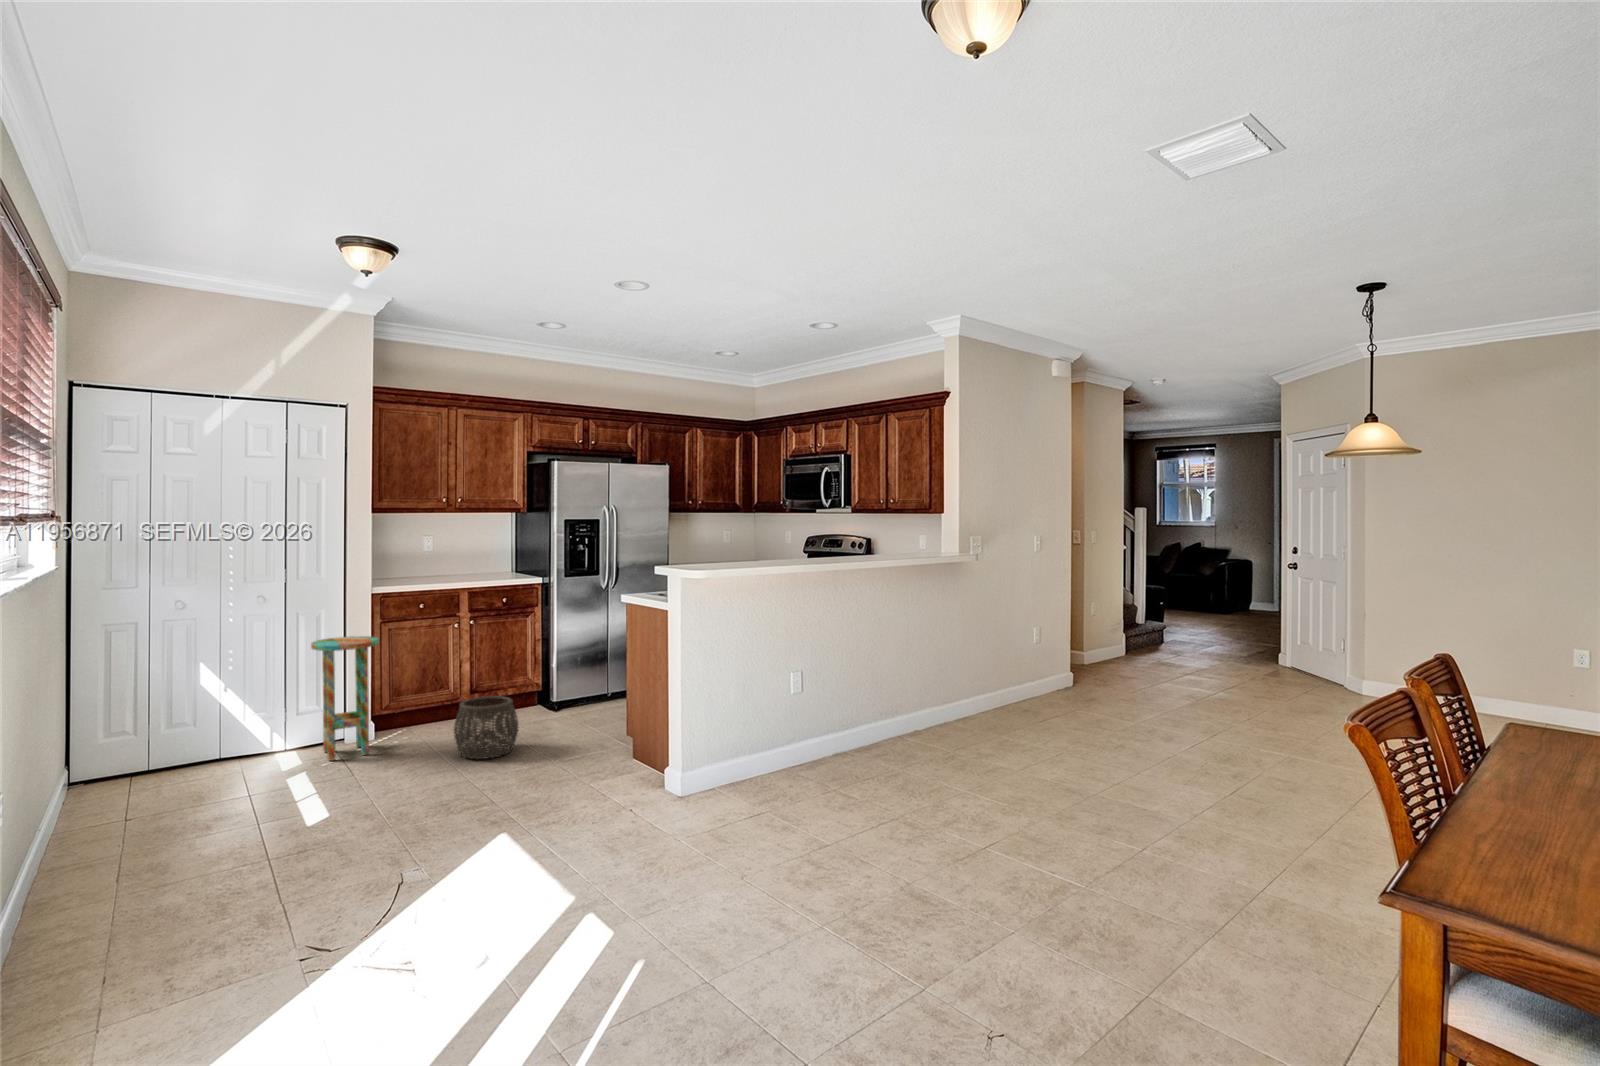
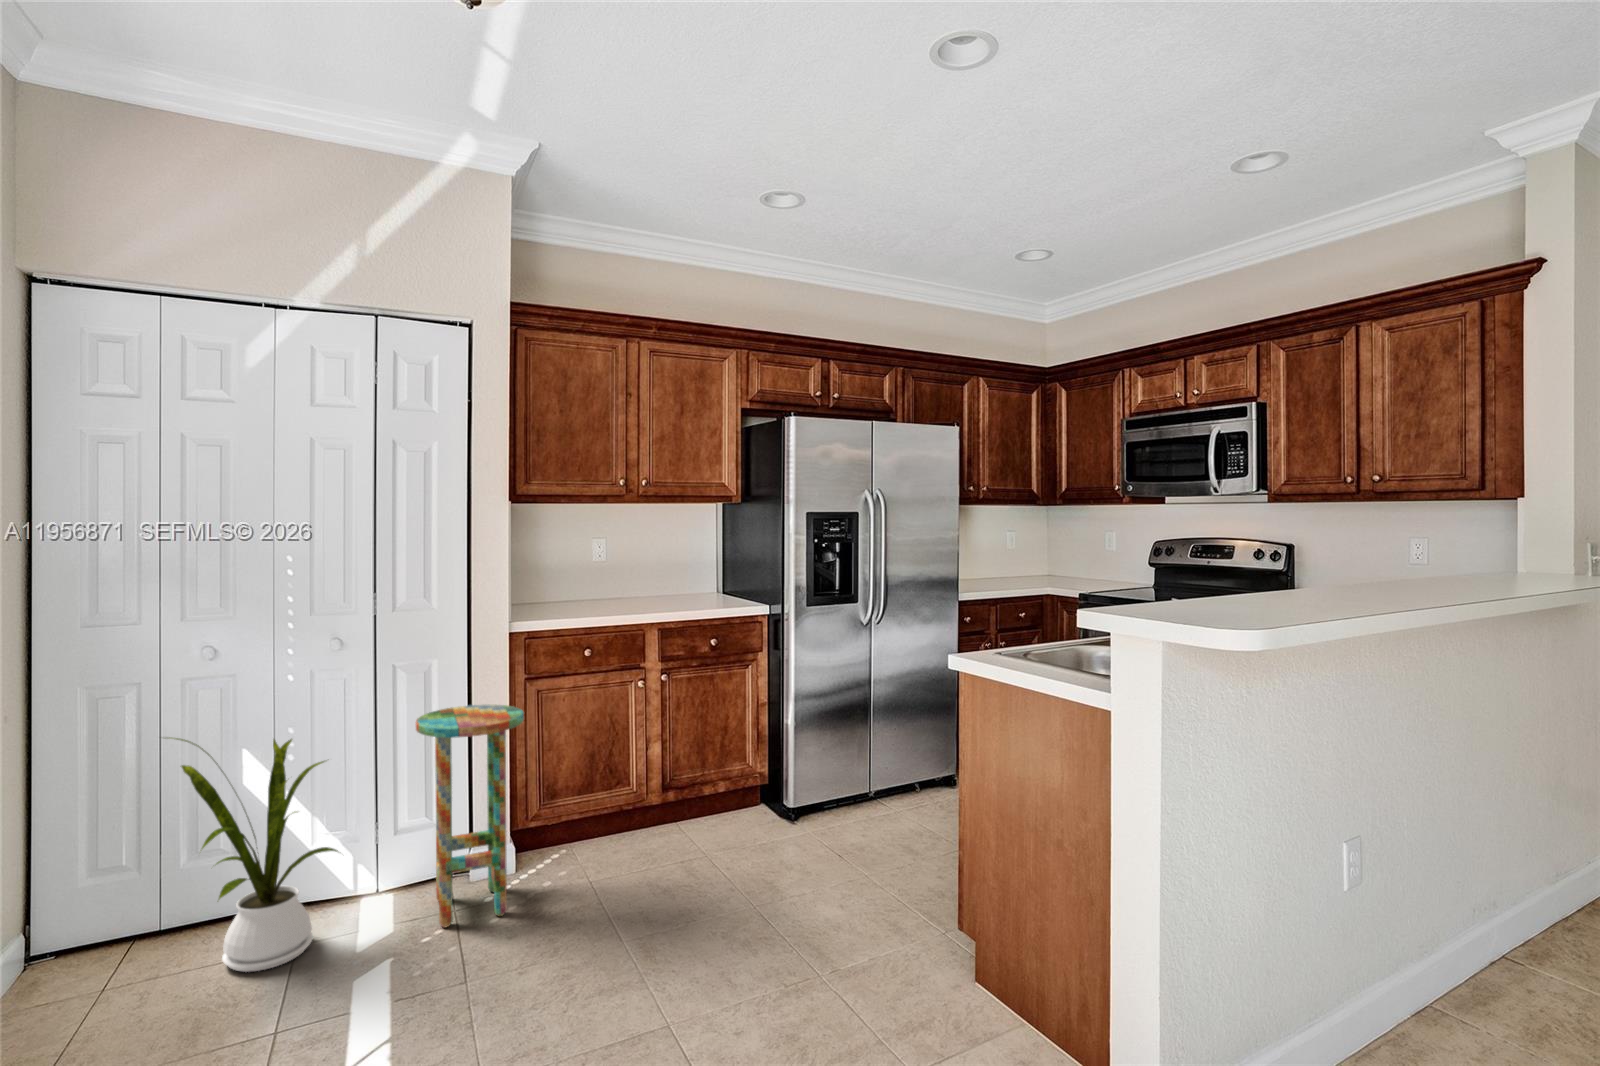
house plant: none [157,649,267,781] -> present [176,738,338,972]
woven basket: present [454,696,518,759] -> none [645,819,756,948]

